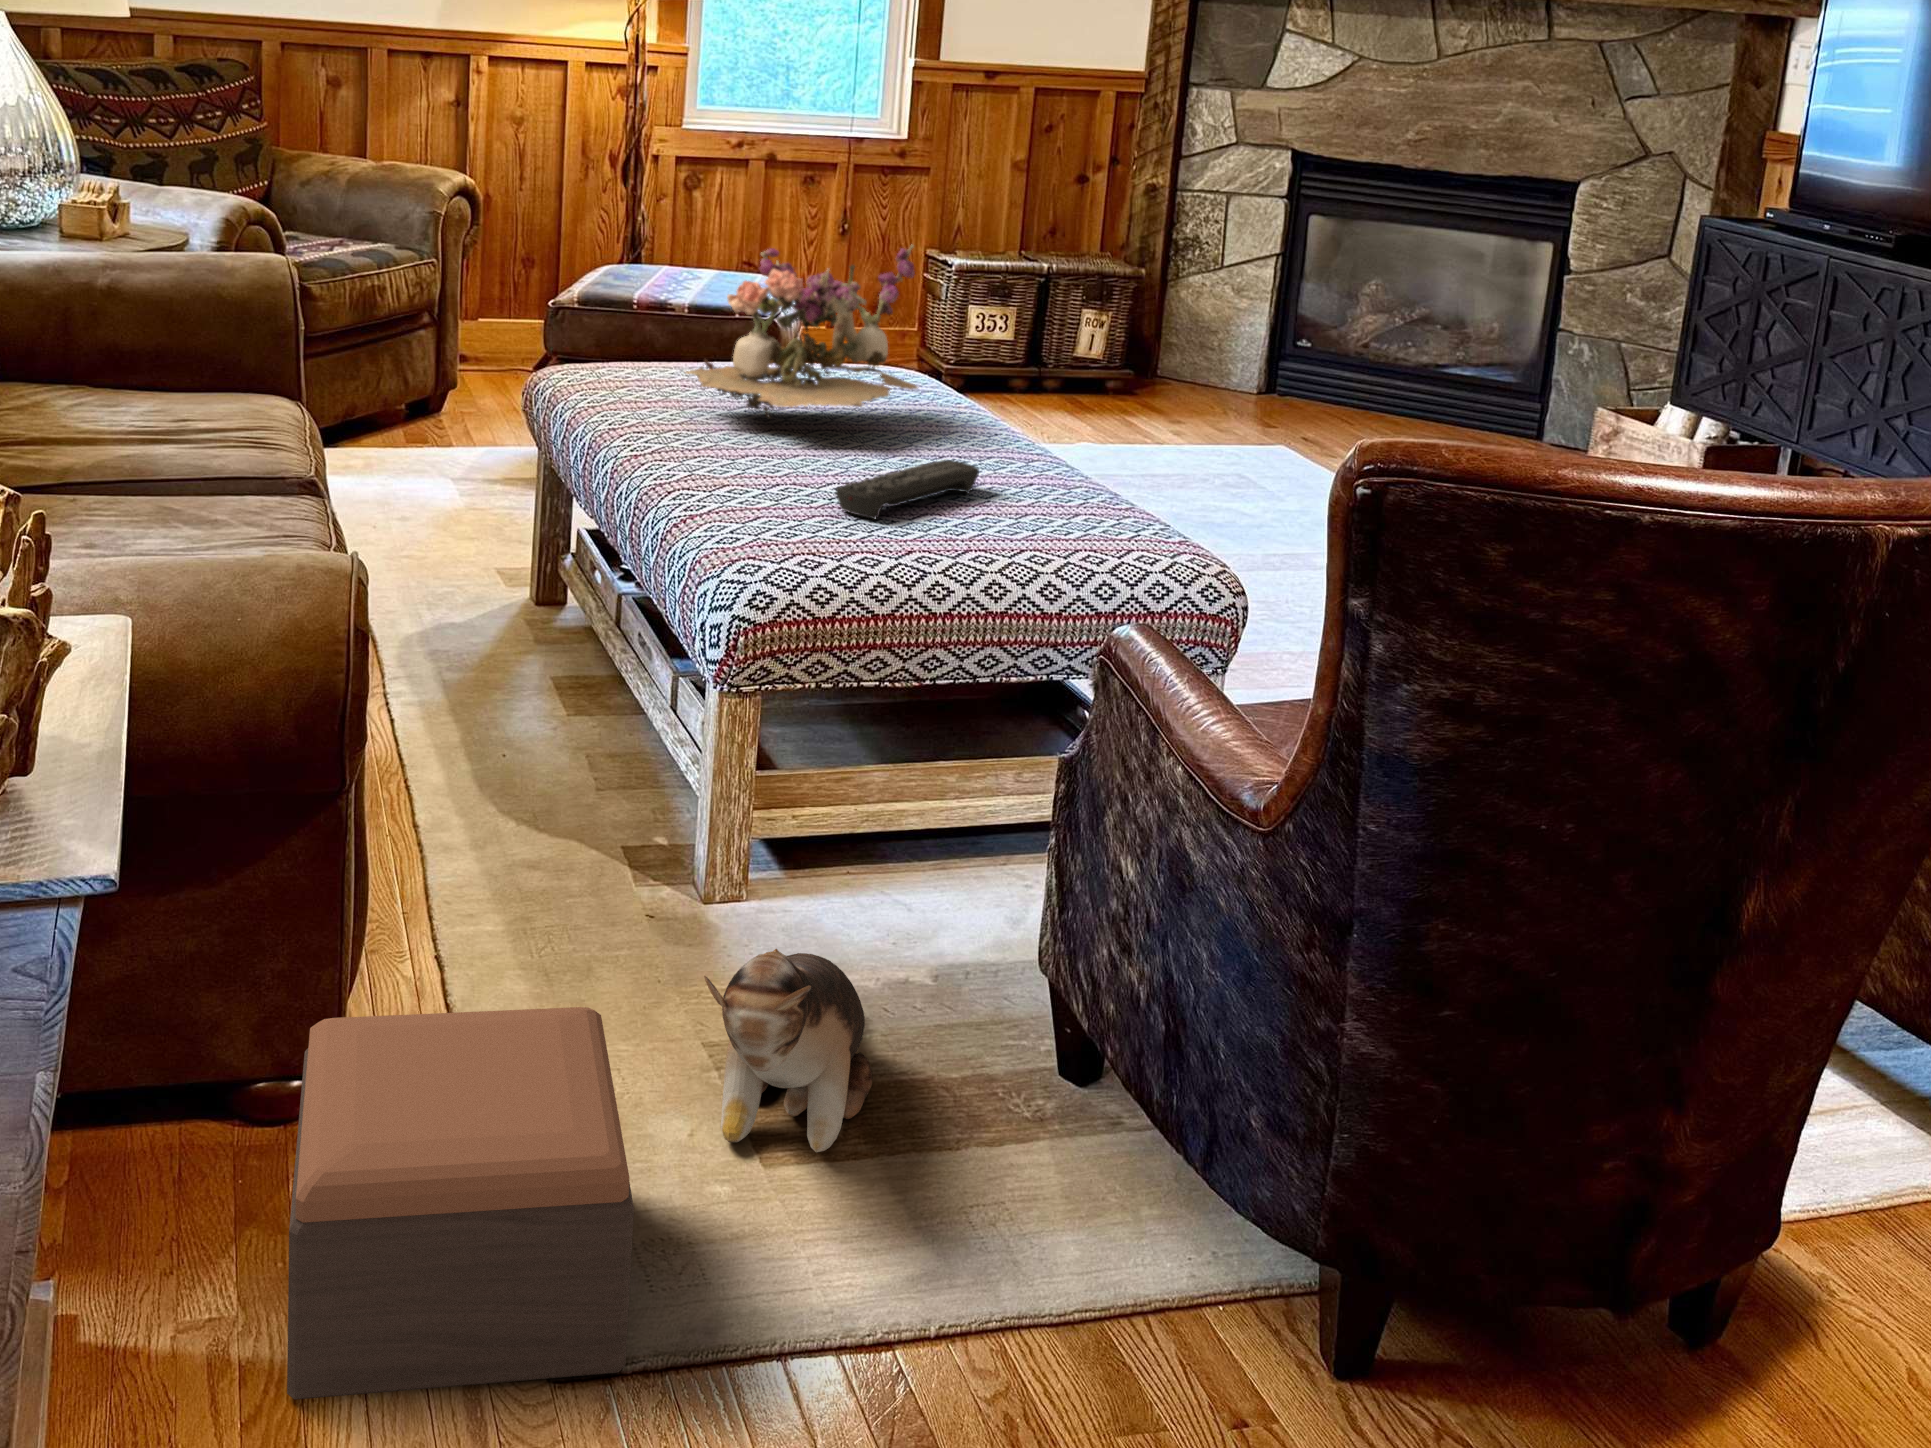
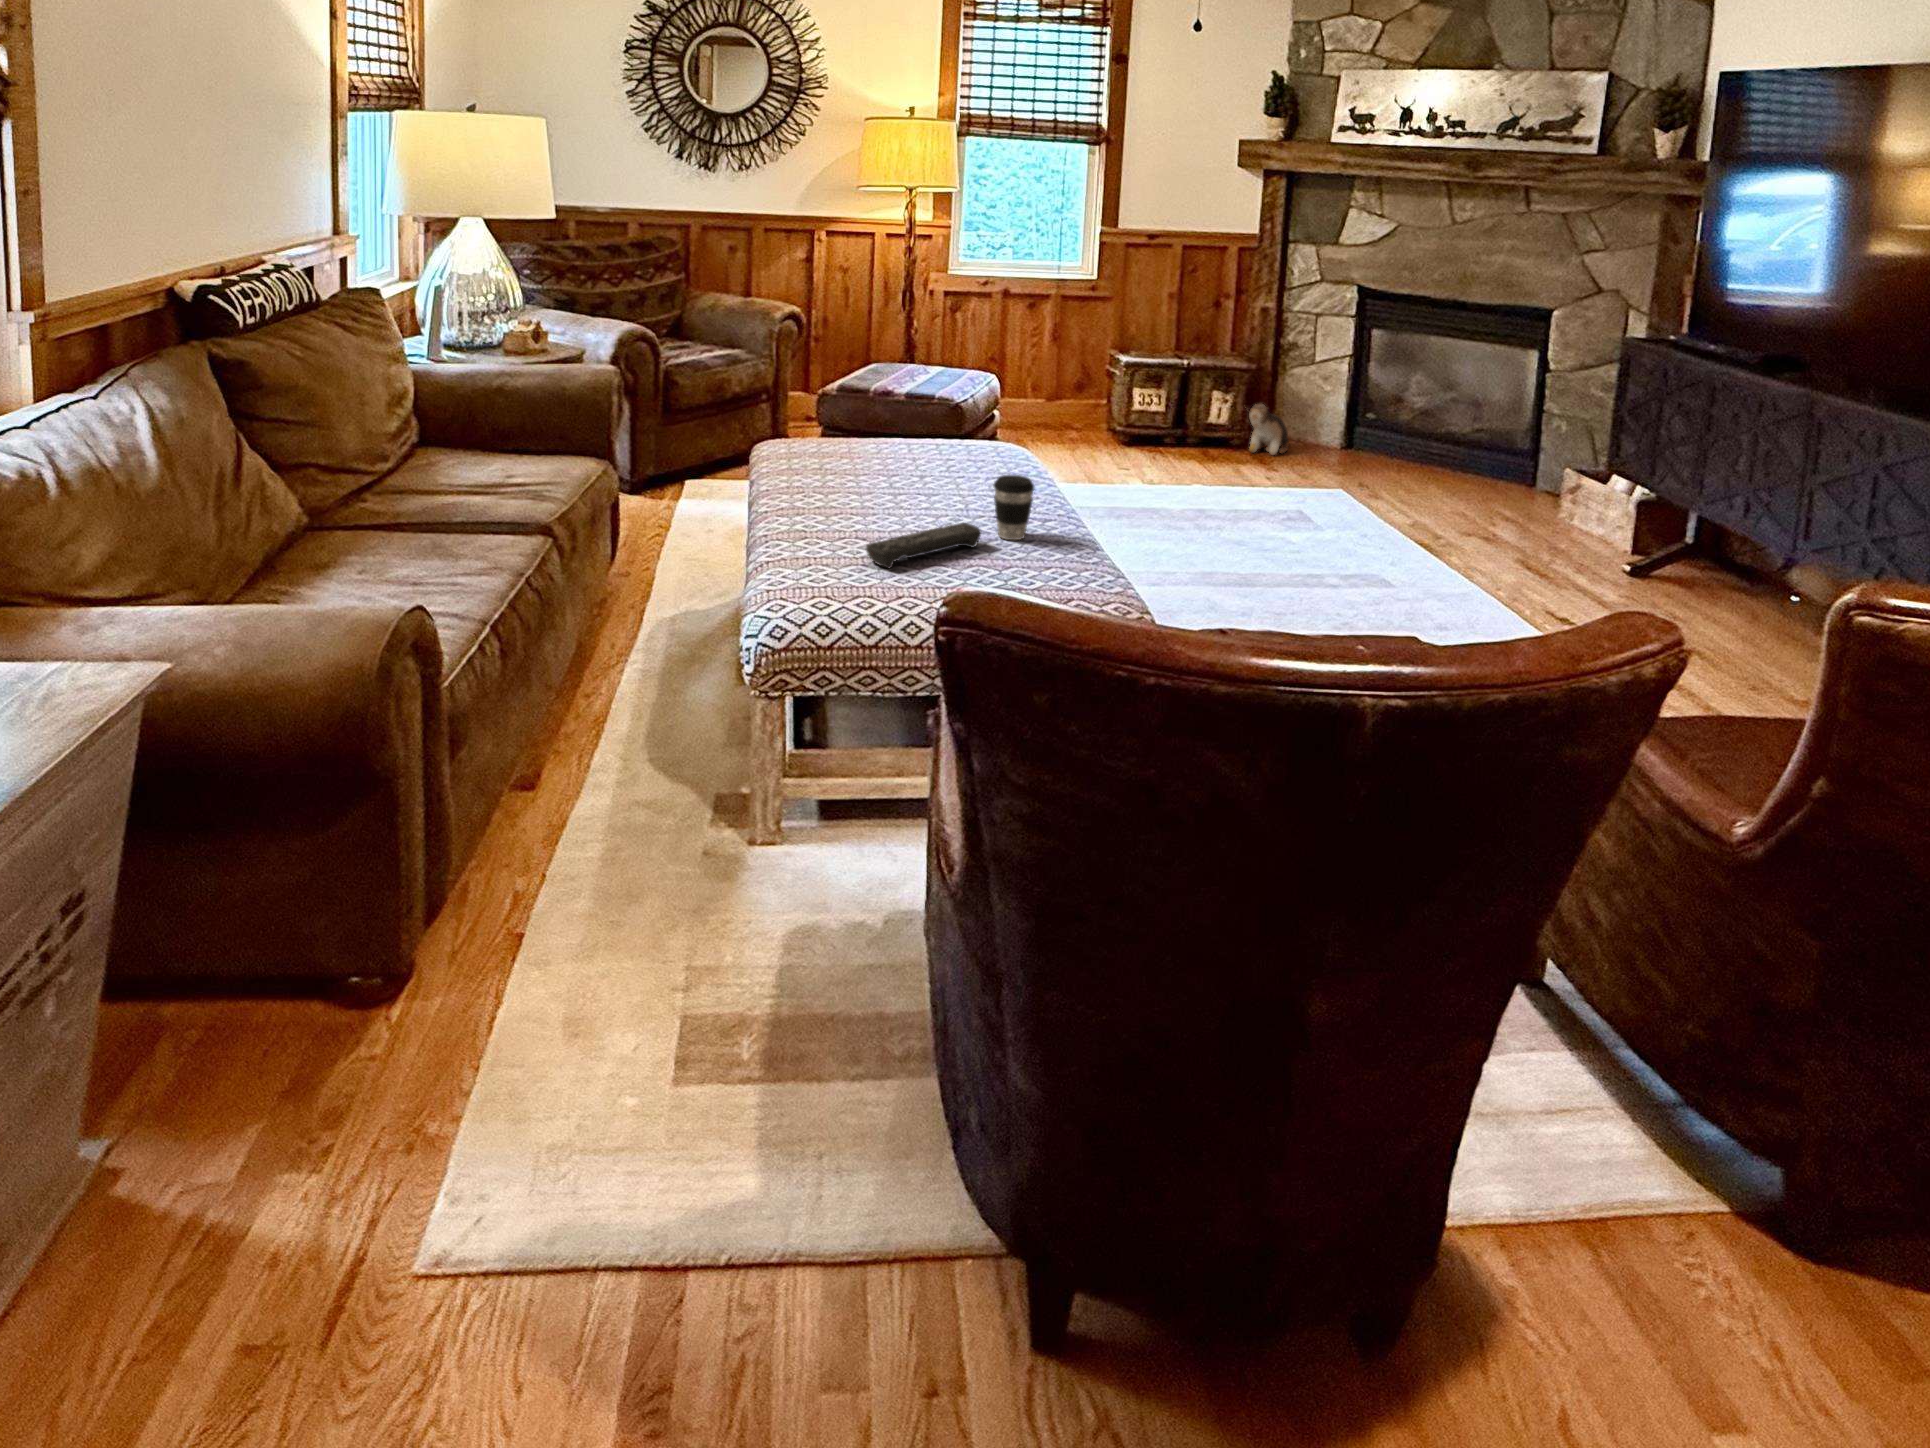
flower arrangement: present [686,245,918,416] -> none [824,367,977,484]
coffee cup: none [984,392,1043,483] -> present [994,475,1034,540]
plush toy: present [704,949,873,1152] -> present [1249,404,1289,455]
footstool: present [287,1007,634,1399] -> none [212,951,547,1277]

